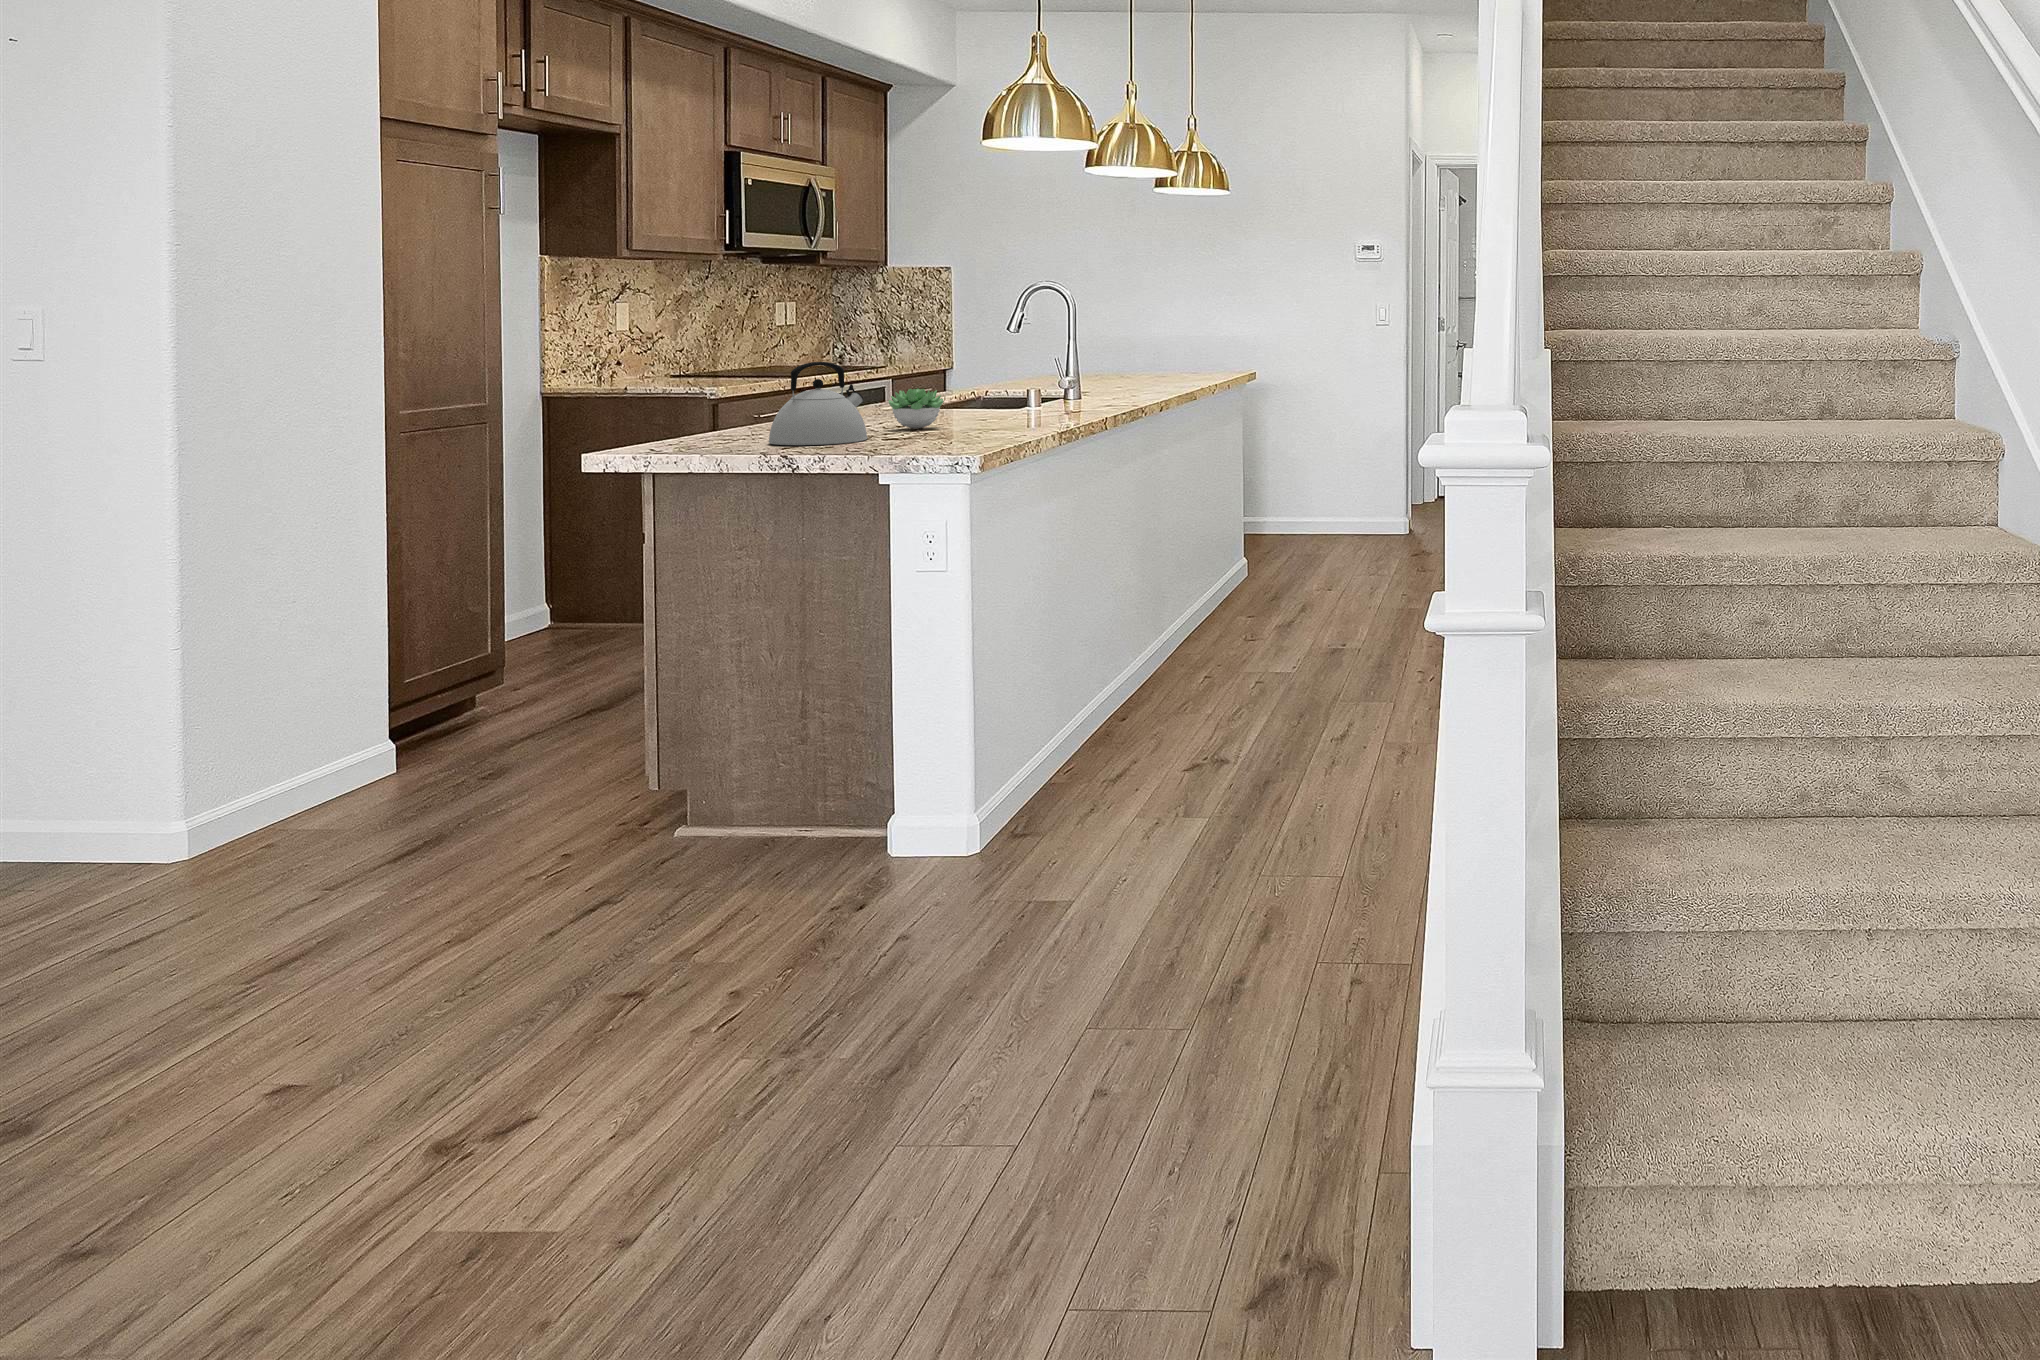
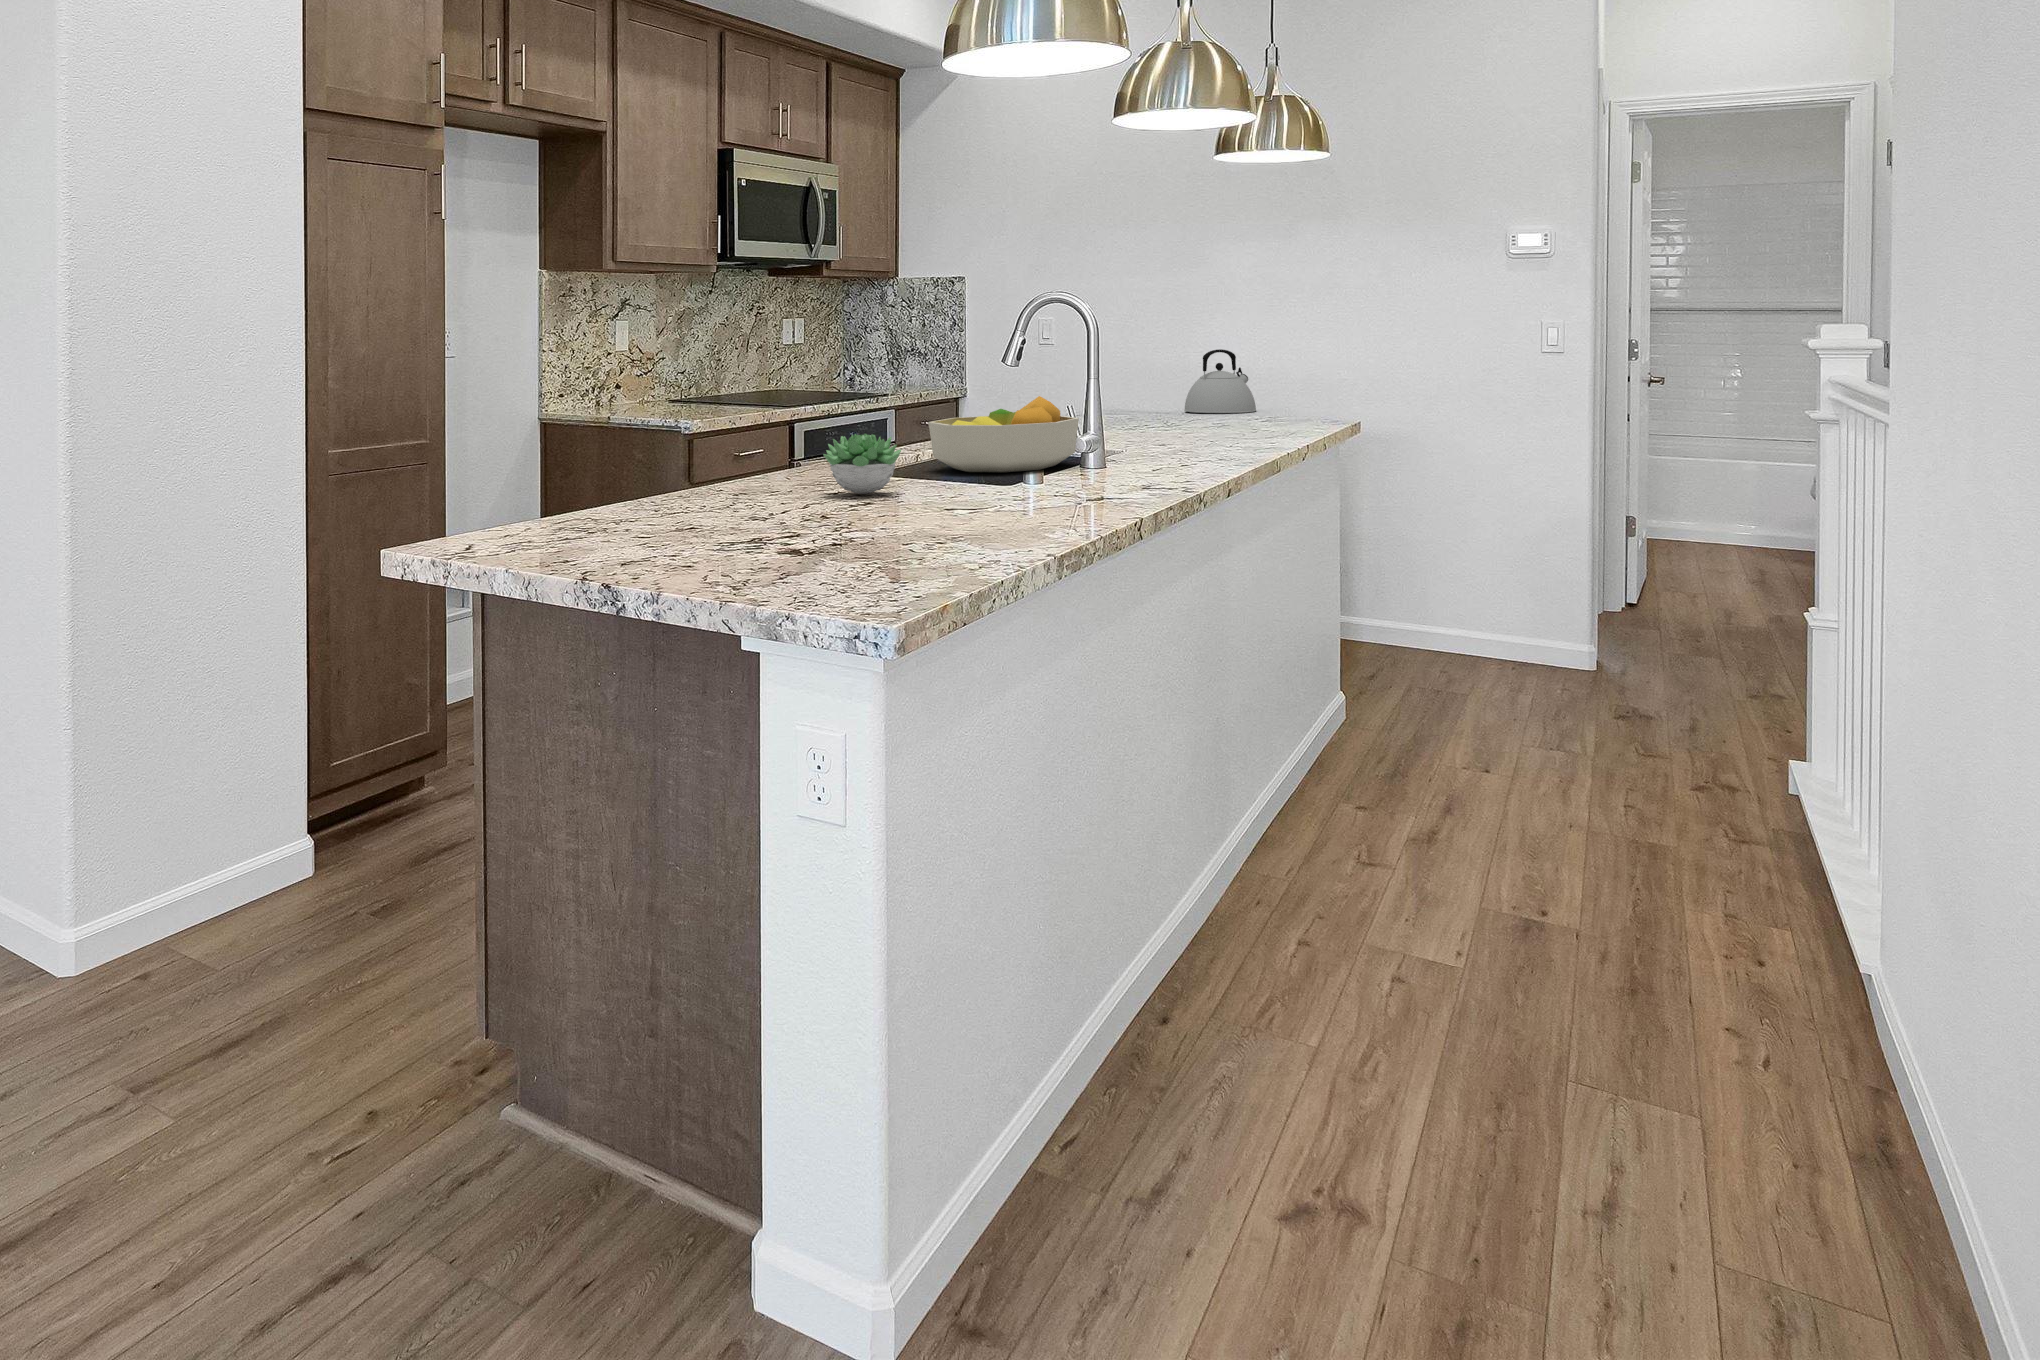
kettle: present [769,362,867,445] -> present [1184,349,1256,413]
fruit bowl: none [955,364,1061,415] -> present [928,396,1079,472]

